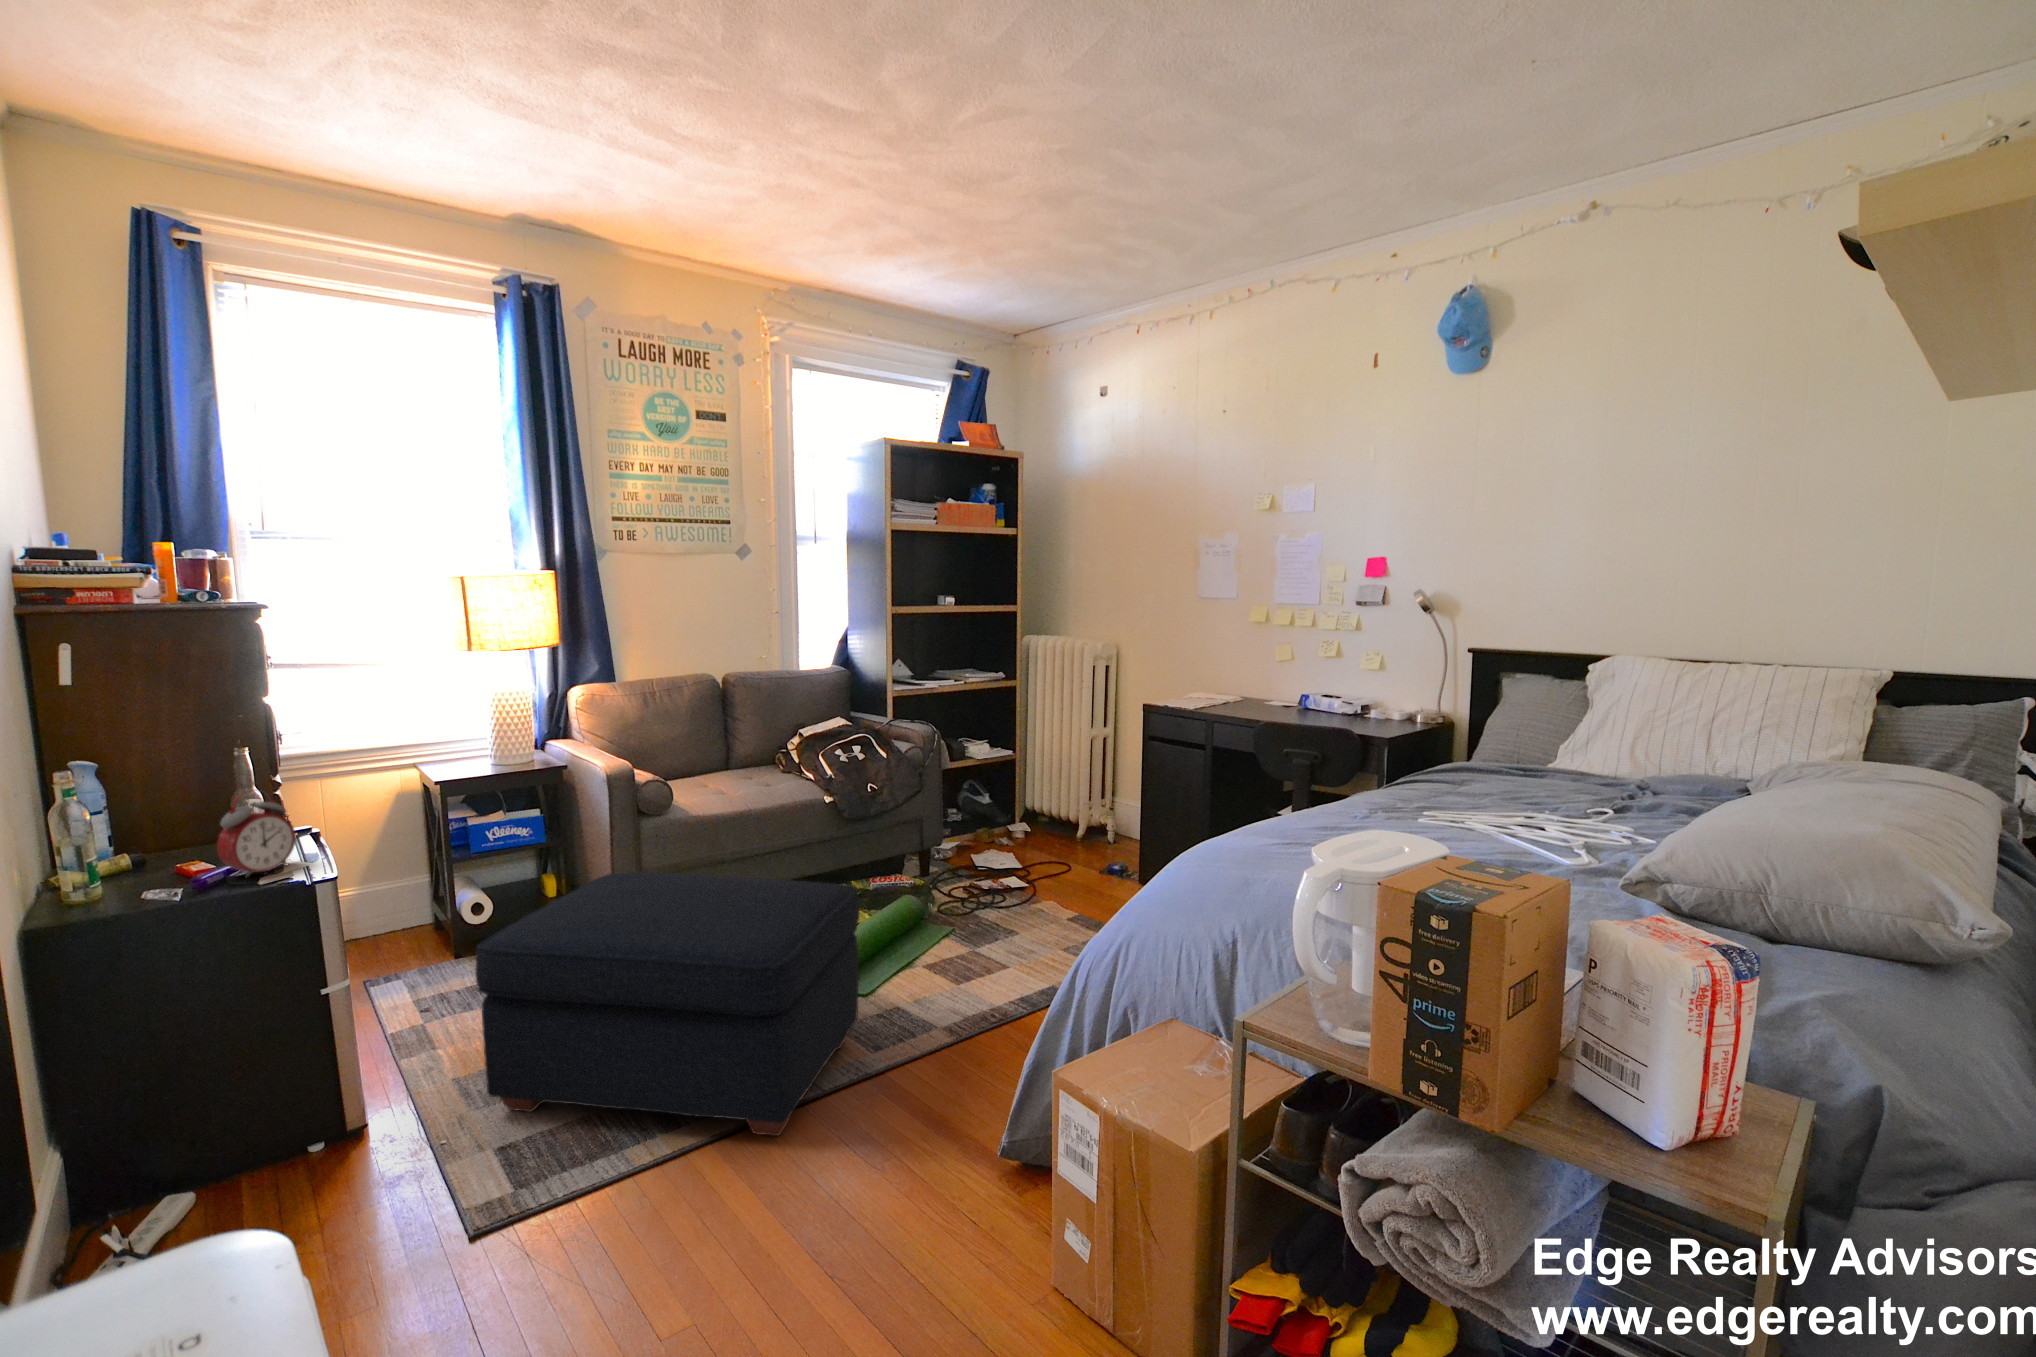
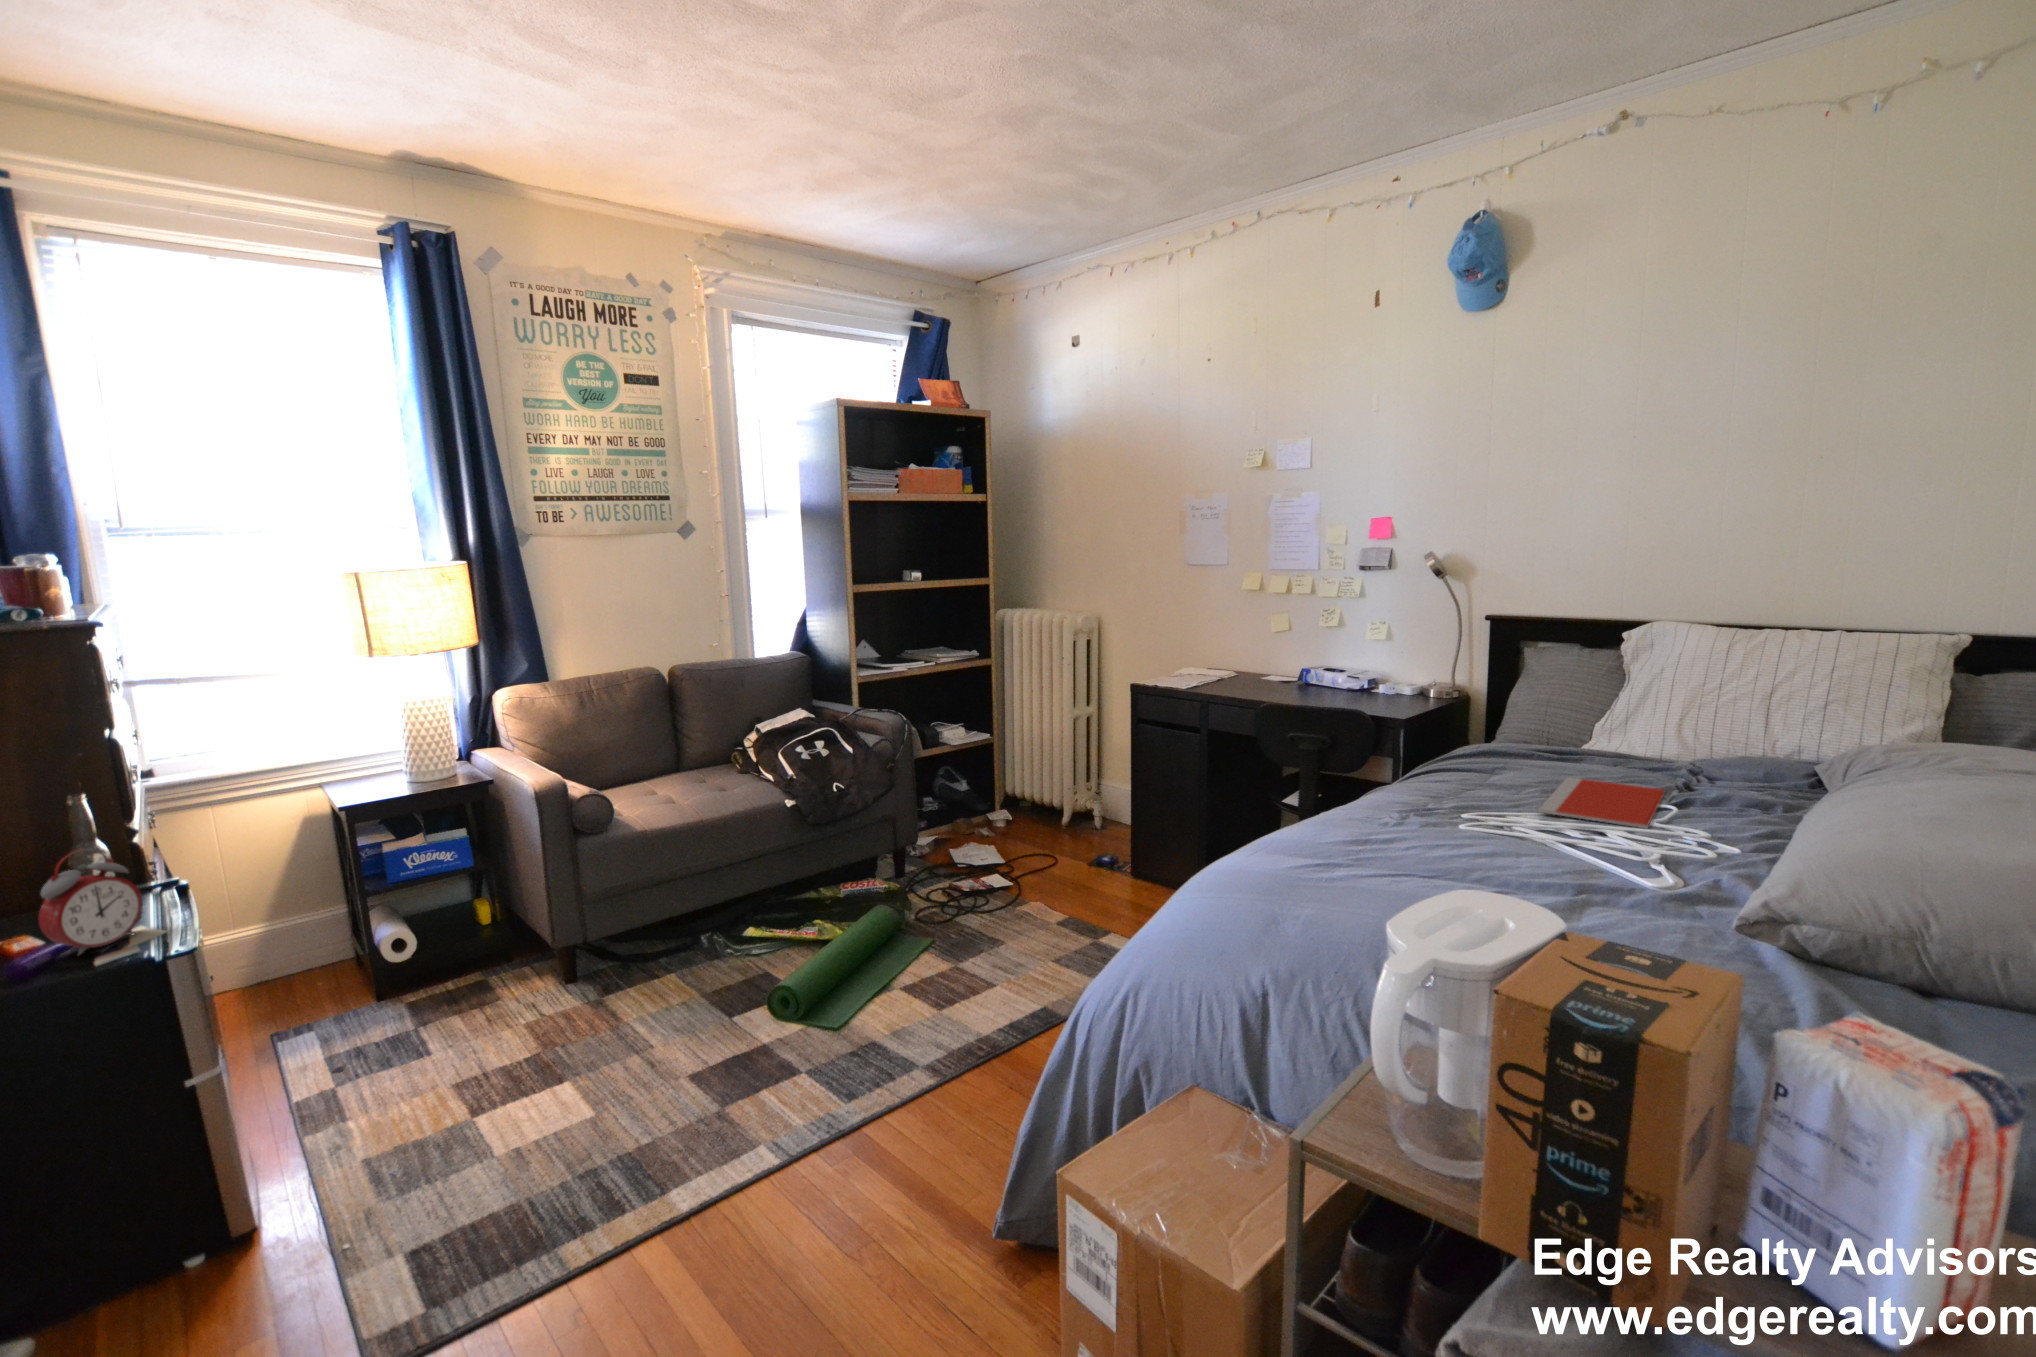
notebook: none [1490,787,1610,826] -> present [1538,777,1665,828]
ottoman: present [476,872,860,1136] -> none [371,908,828,1220]

